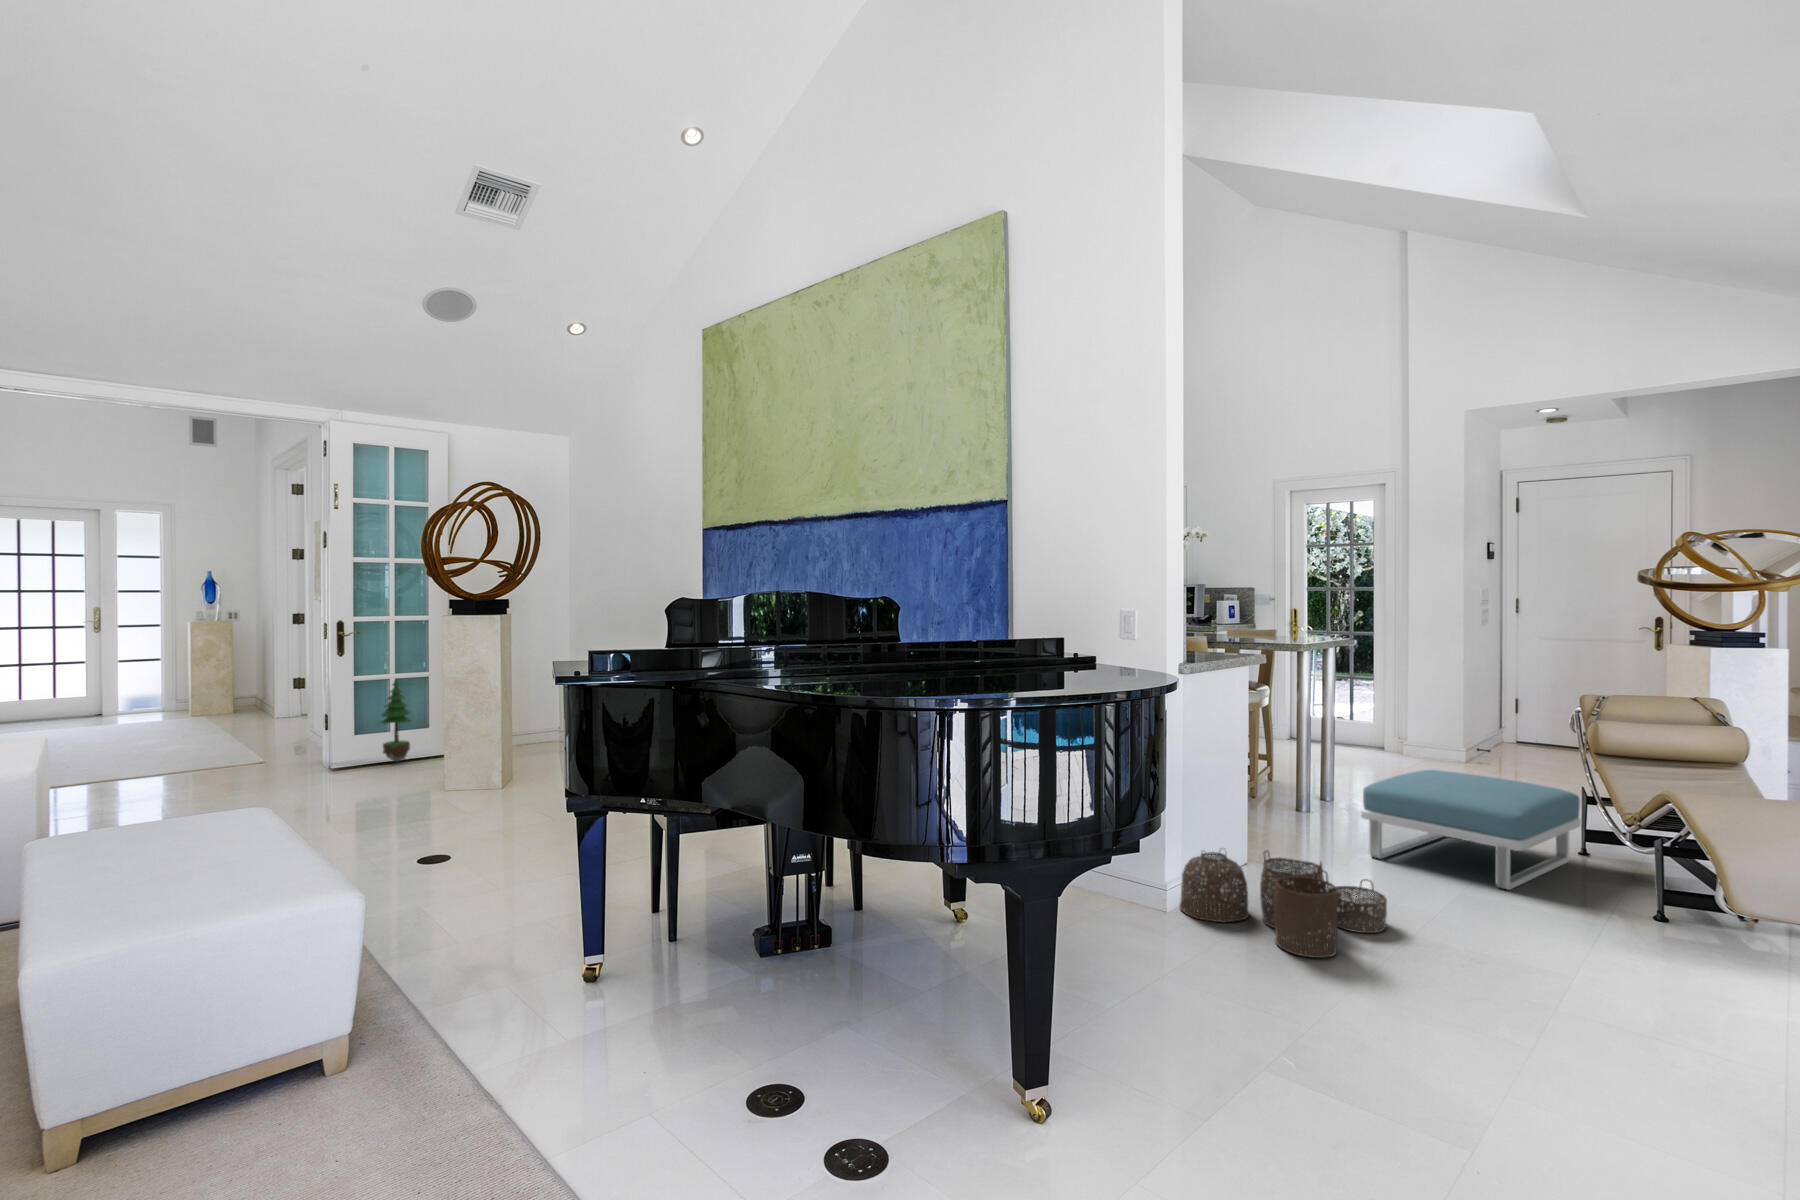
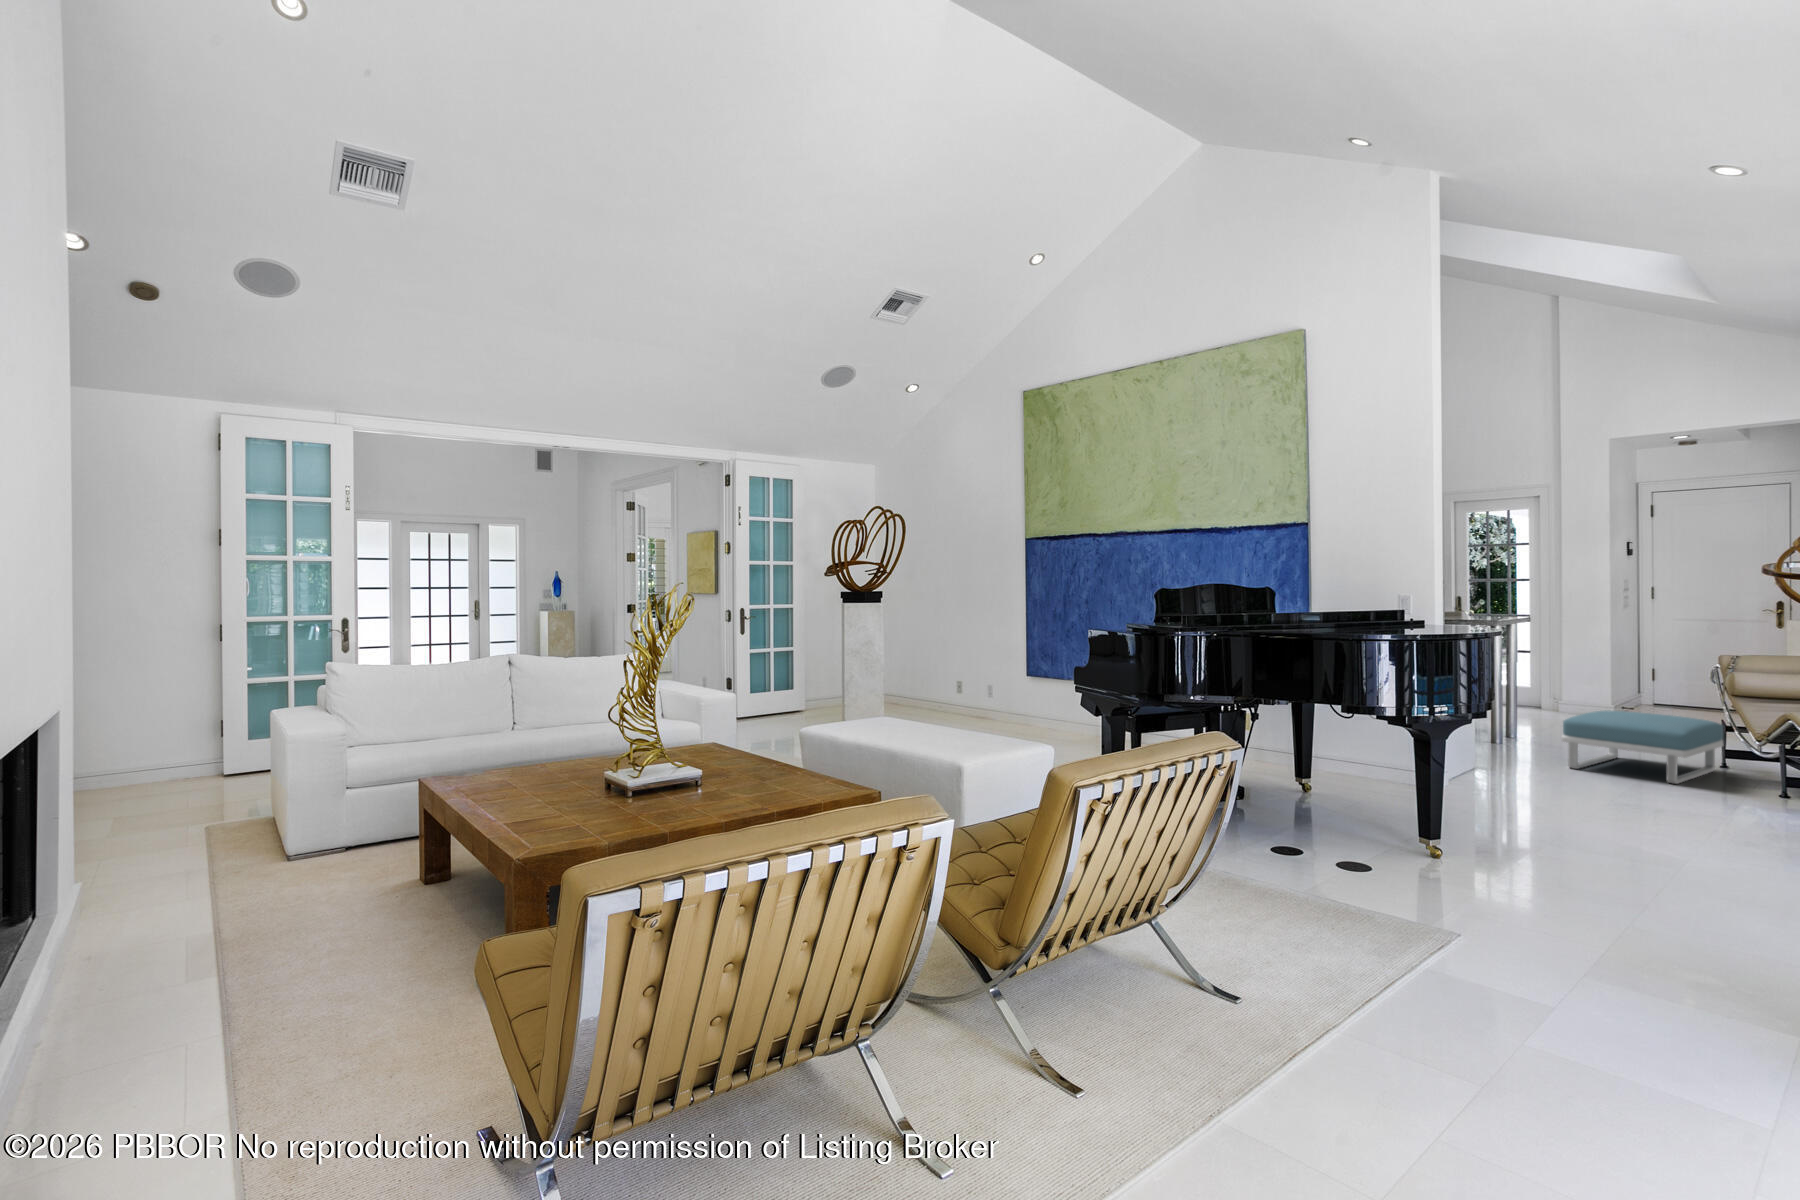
potted tree: present [381,680,411,763] -> none [766,651,789,715]
woven basket: present [1180,851,1387,958] -> none [1454,752,1601,812]

